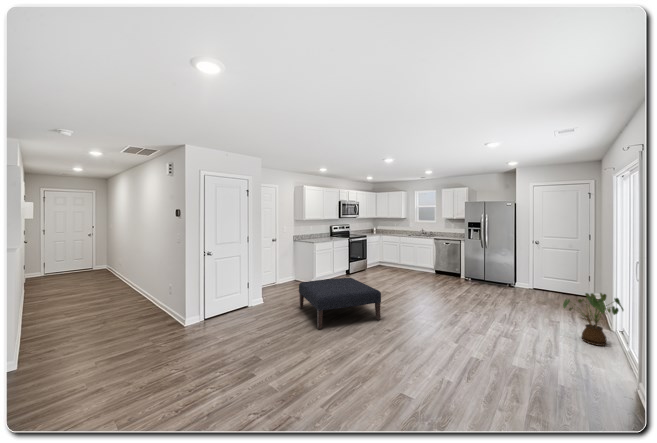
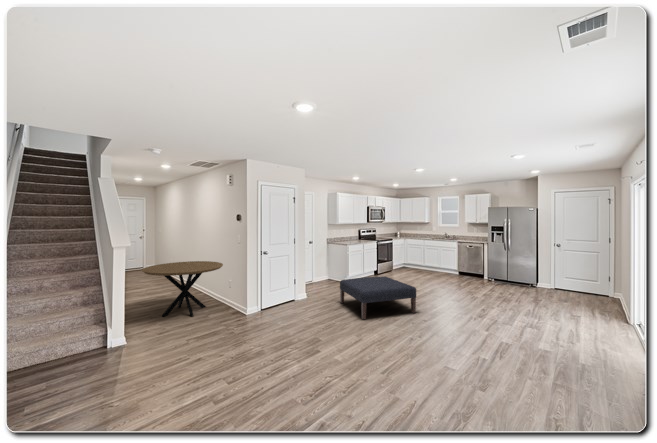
dining table: none [57,262,163,328] -> present [142,261,223,316]
house plant: present [563,293,624,346] -> none [583,289,637,335]

